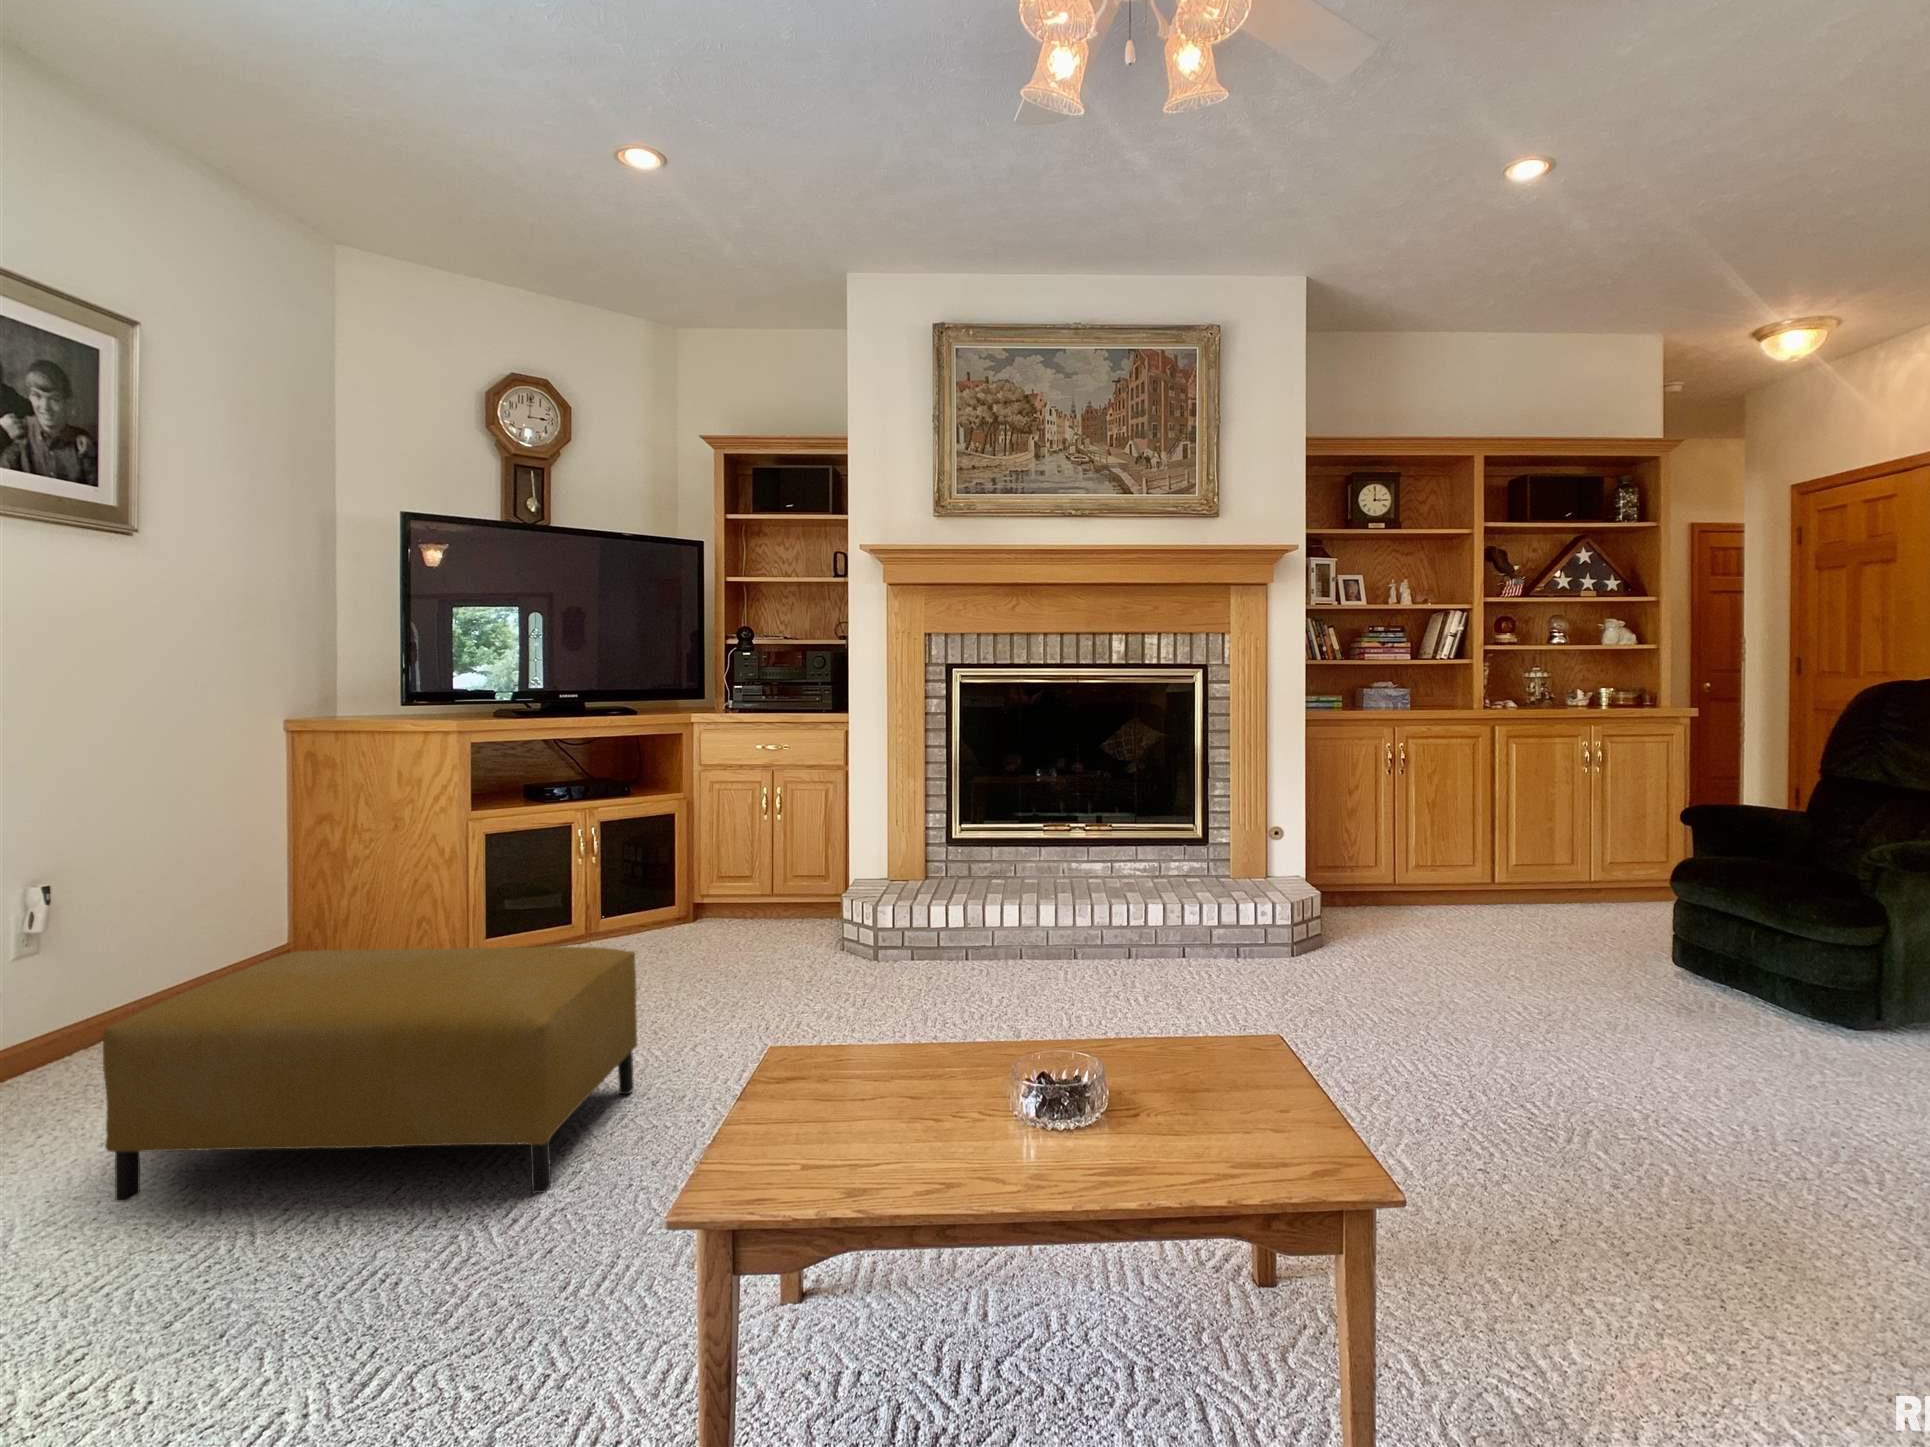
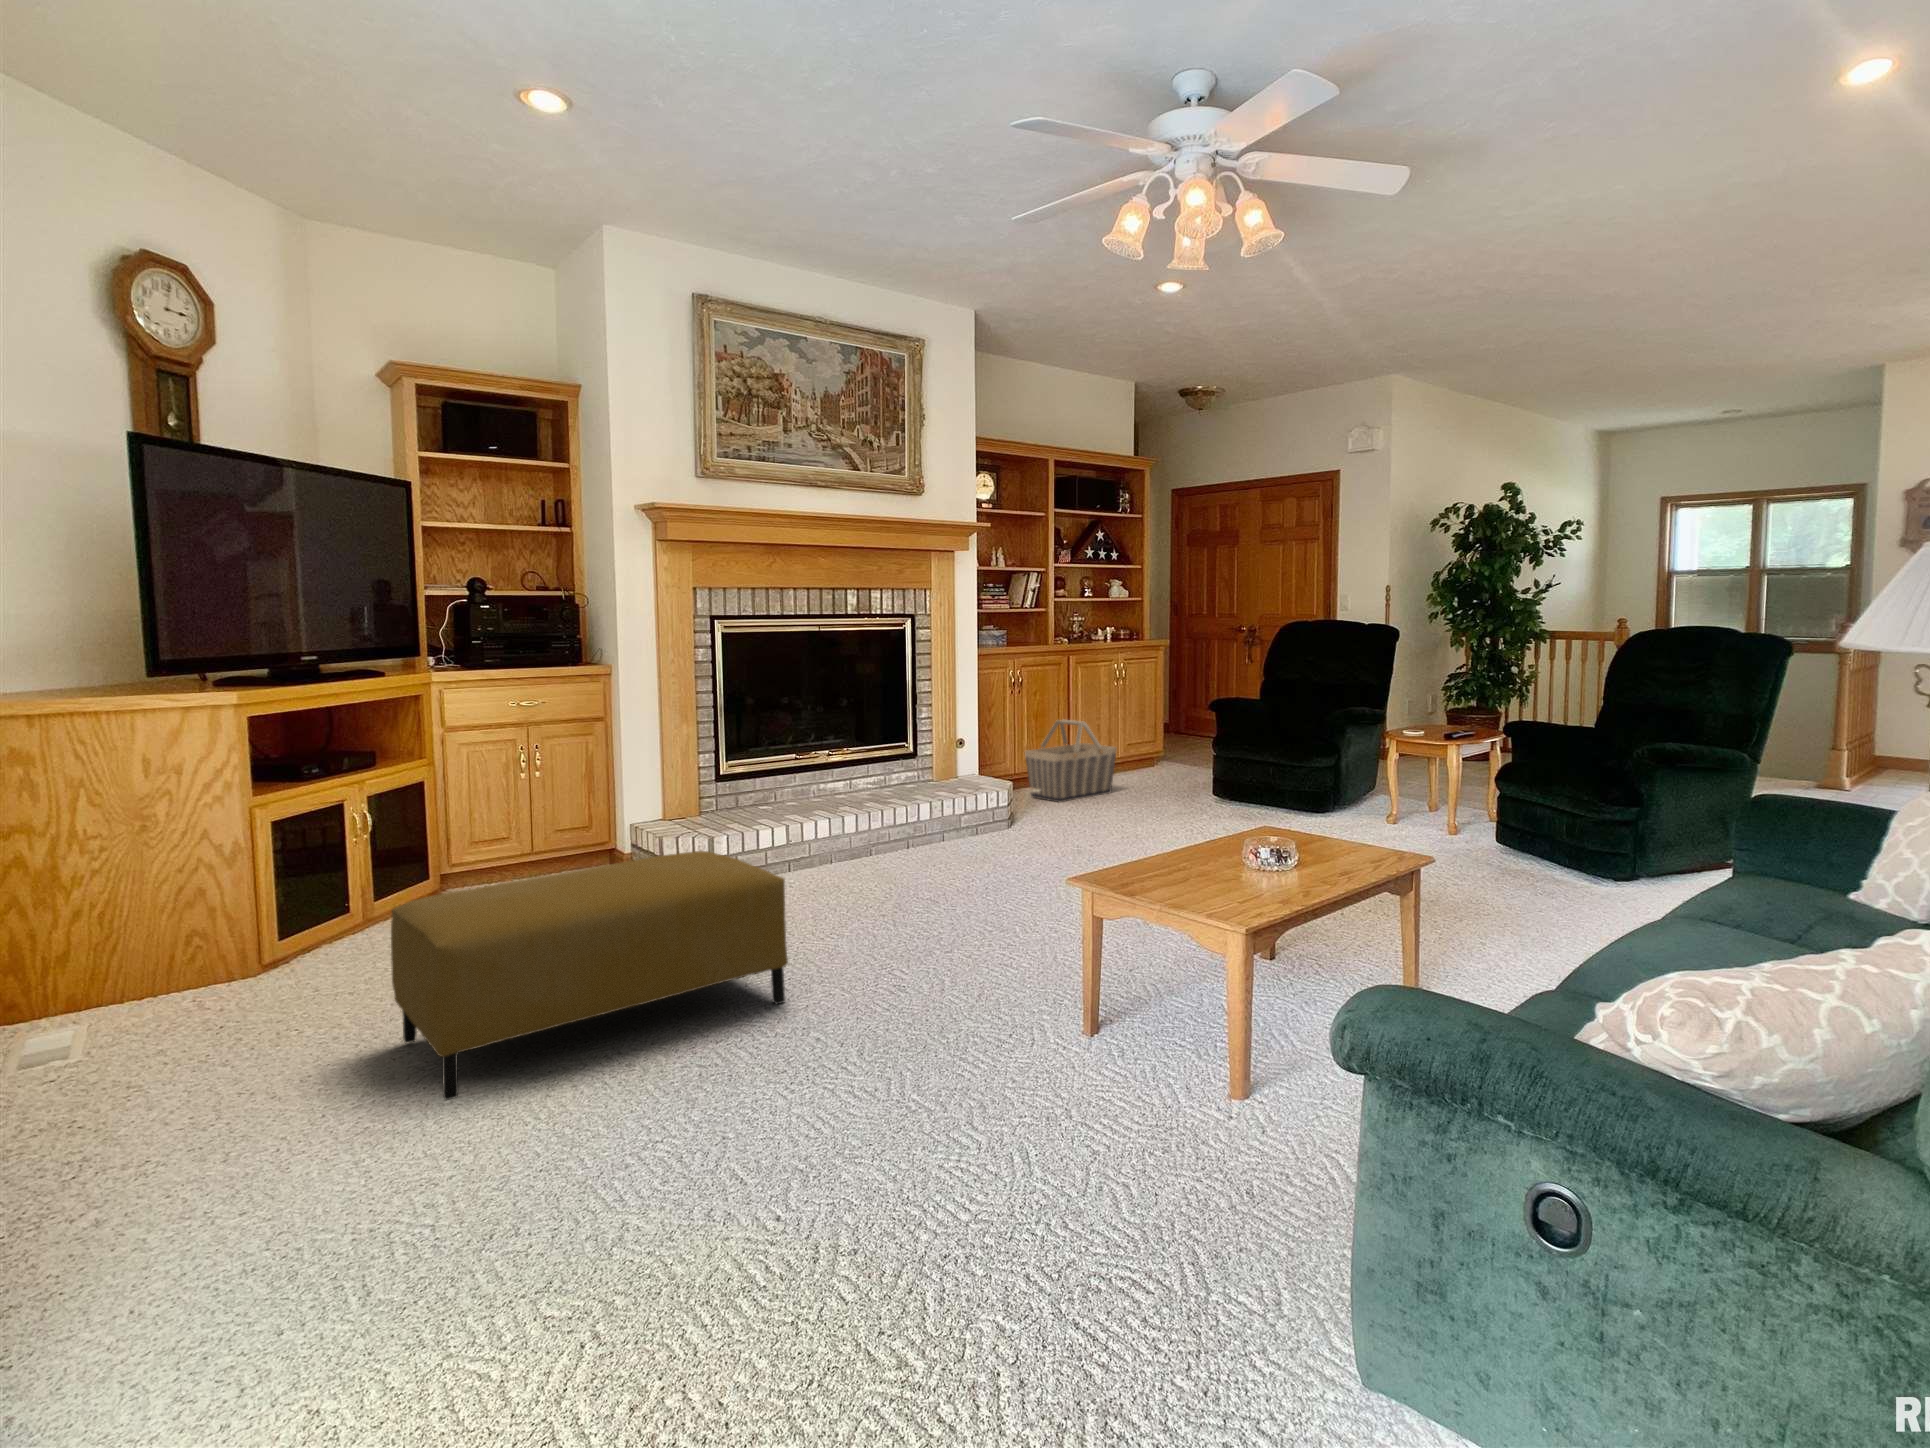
basket: none [1402,812,1553,930] -> present [1025,720,1117,802]

